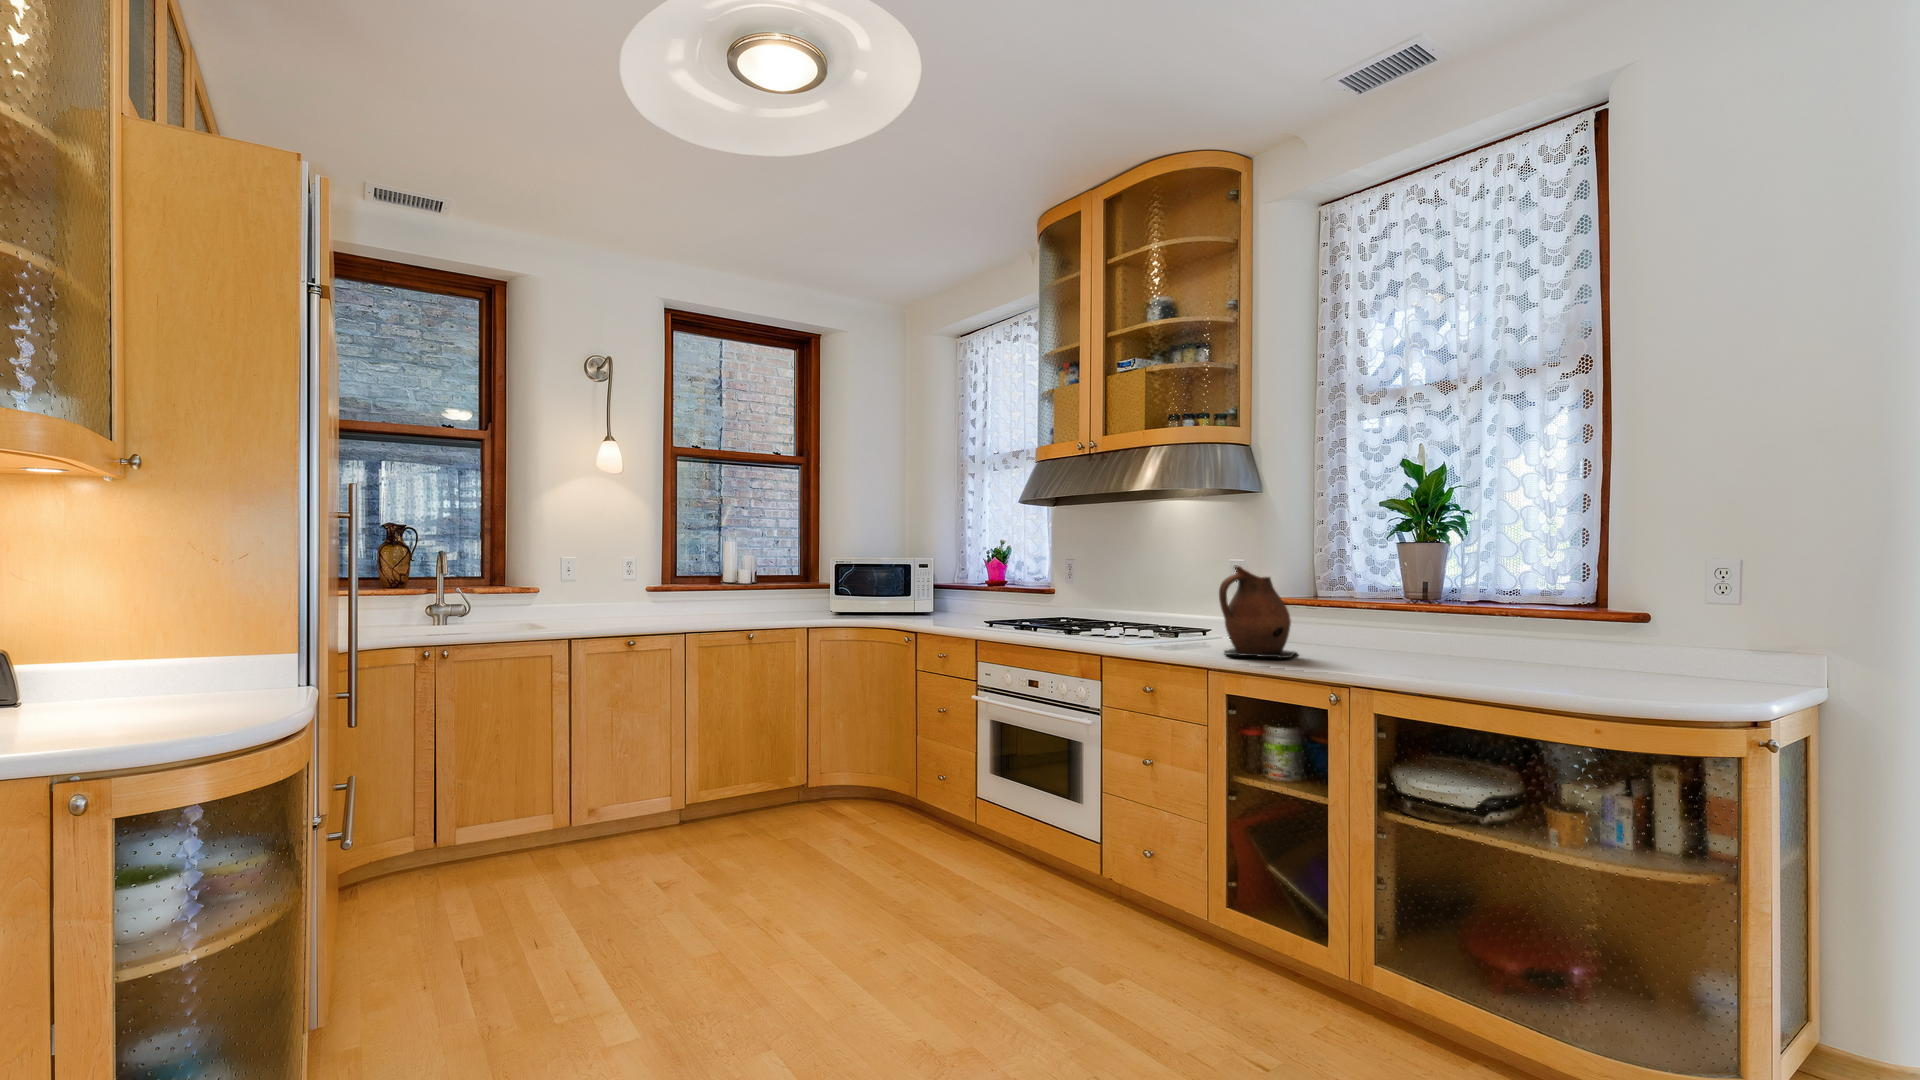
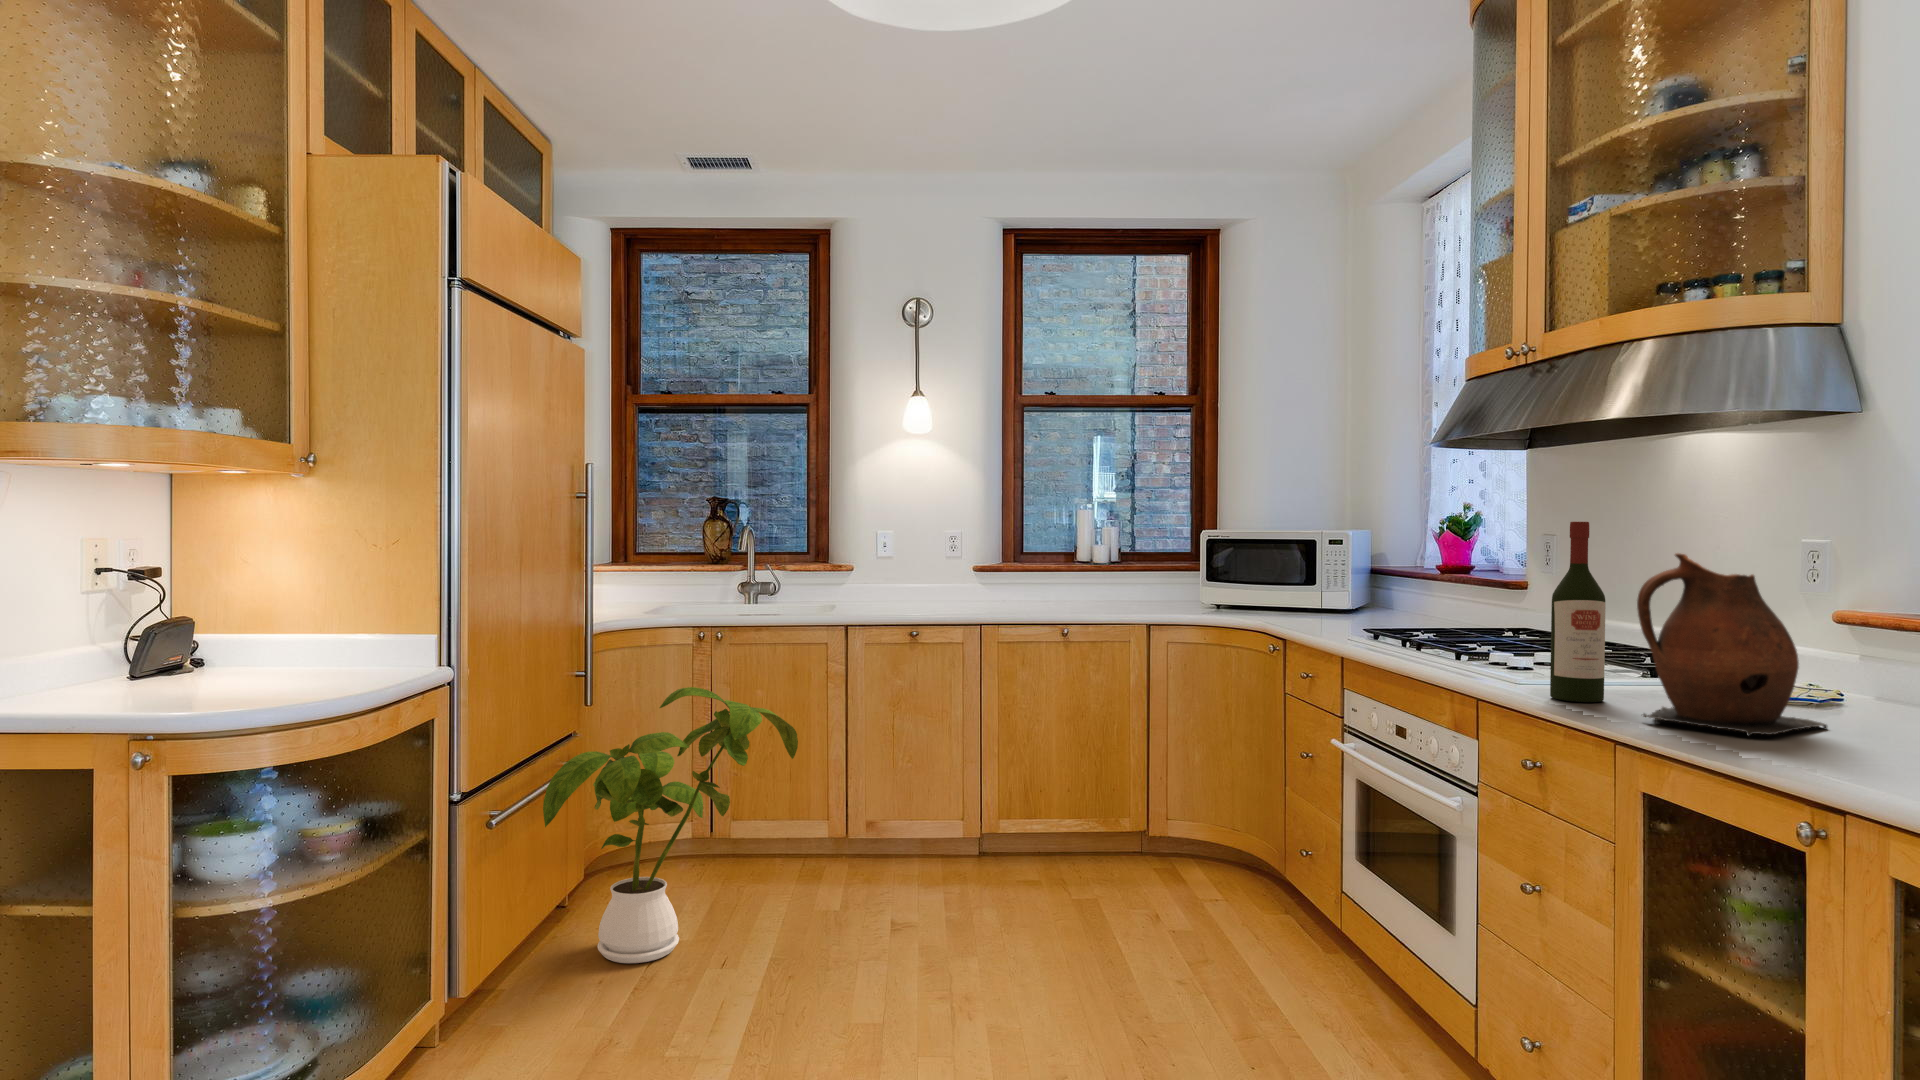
wine bottle: none [1159,549,1187,651] -> present [1550,522,1606,702]
house plant: none [357,699,578,960] -> present [543,687,798,963]

